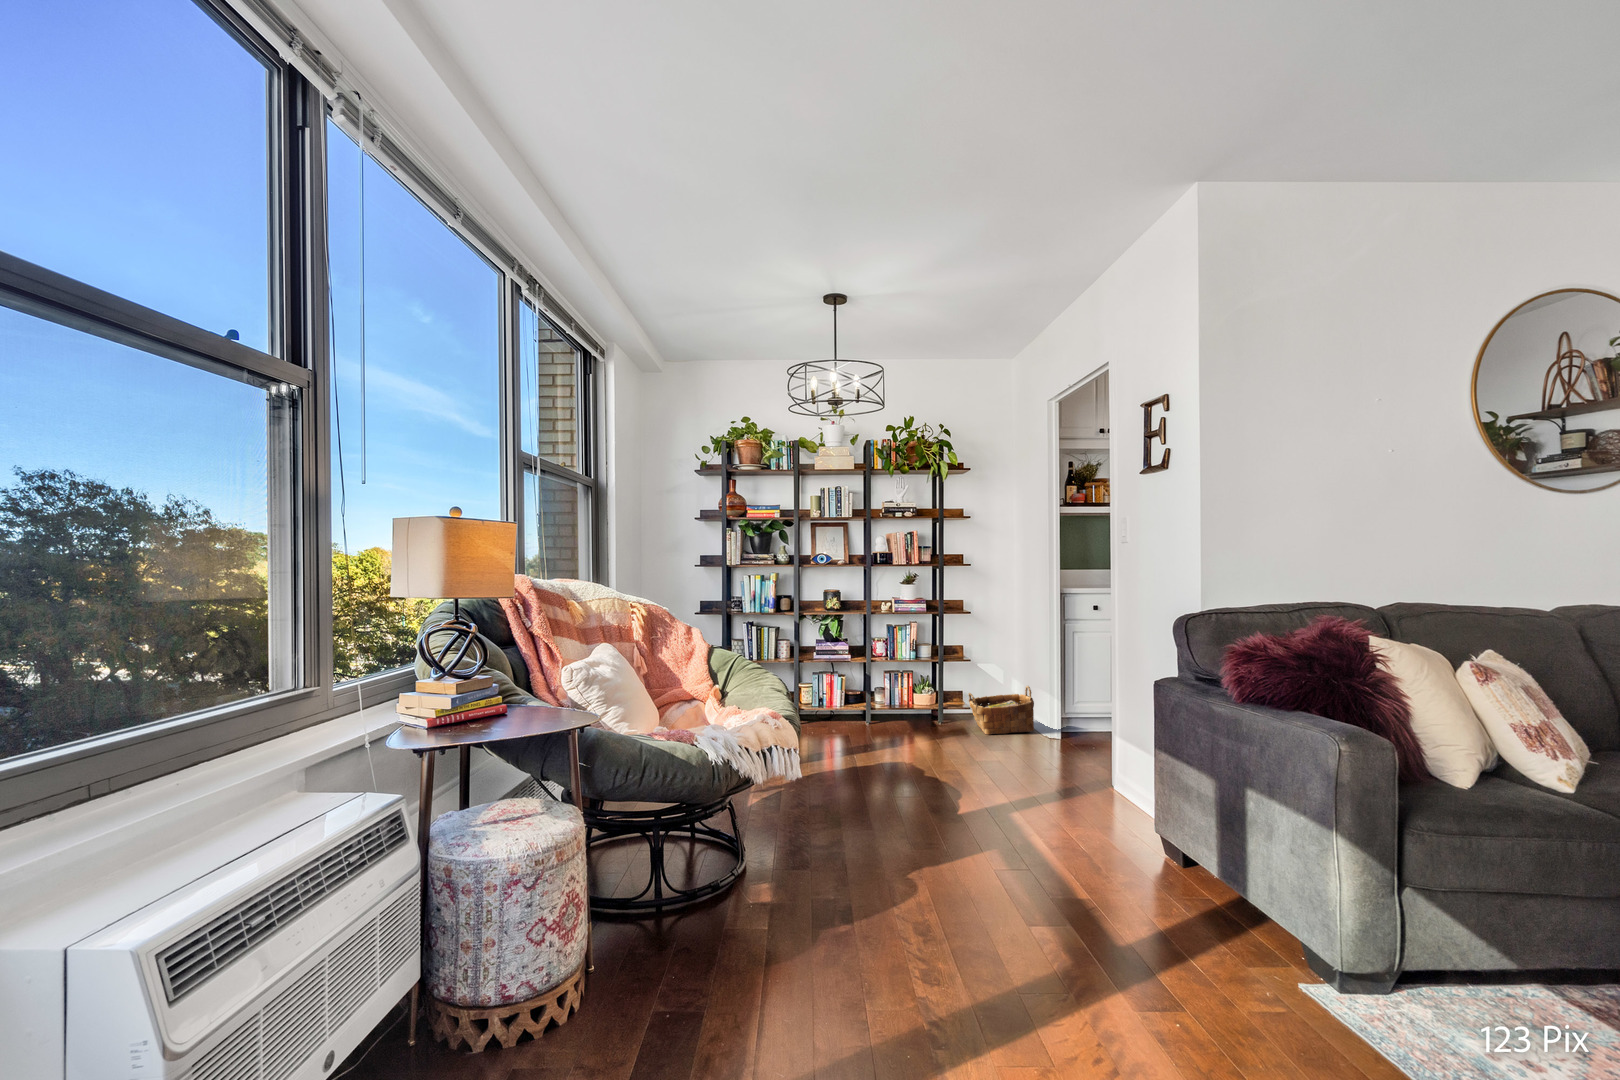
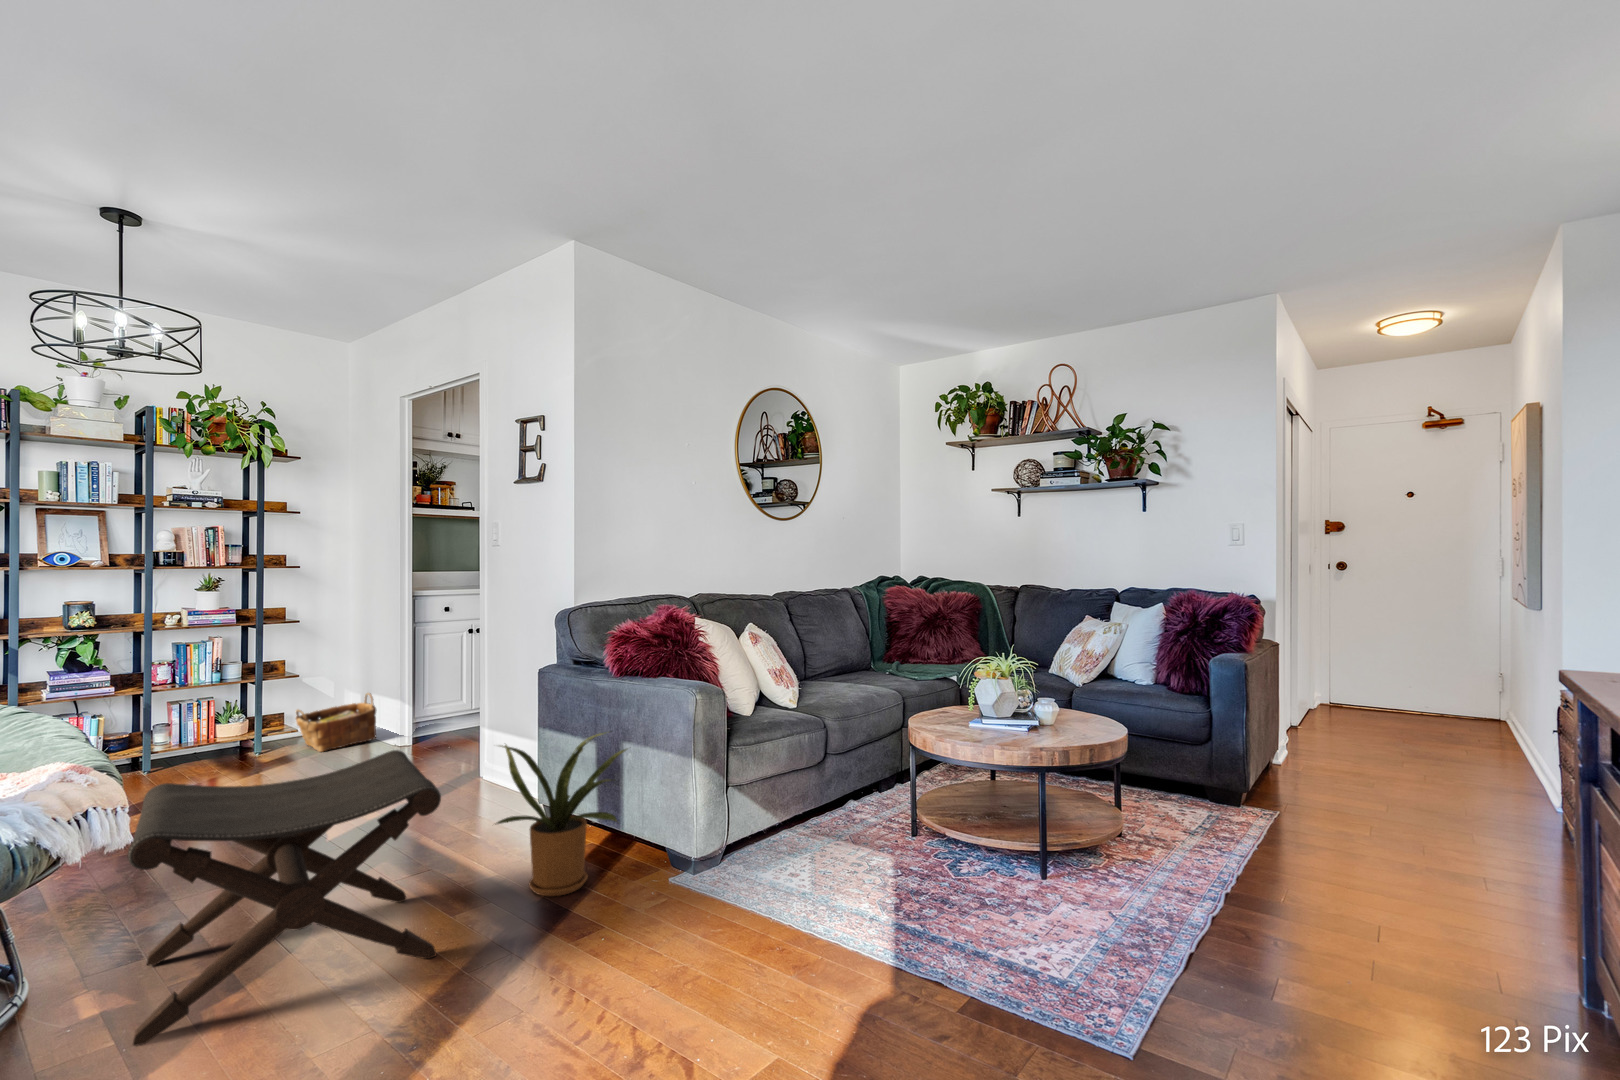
footstool: none [773,737,1009,964] -> present [128,750,441,1046]
house plant: none [1082,757,1253,950] -> present [497,733,627,896]

